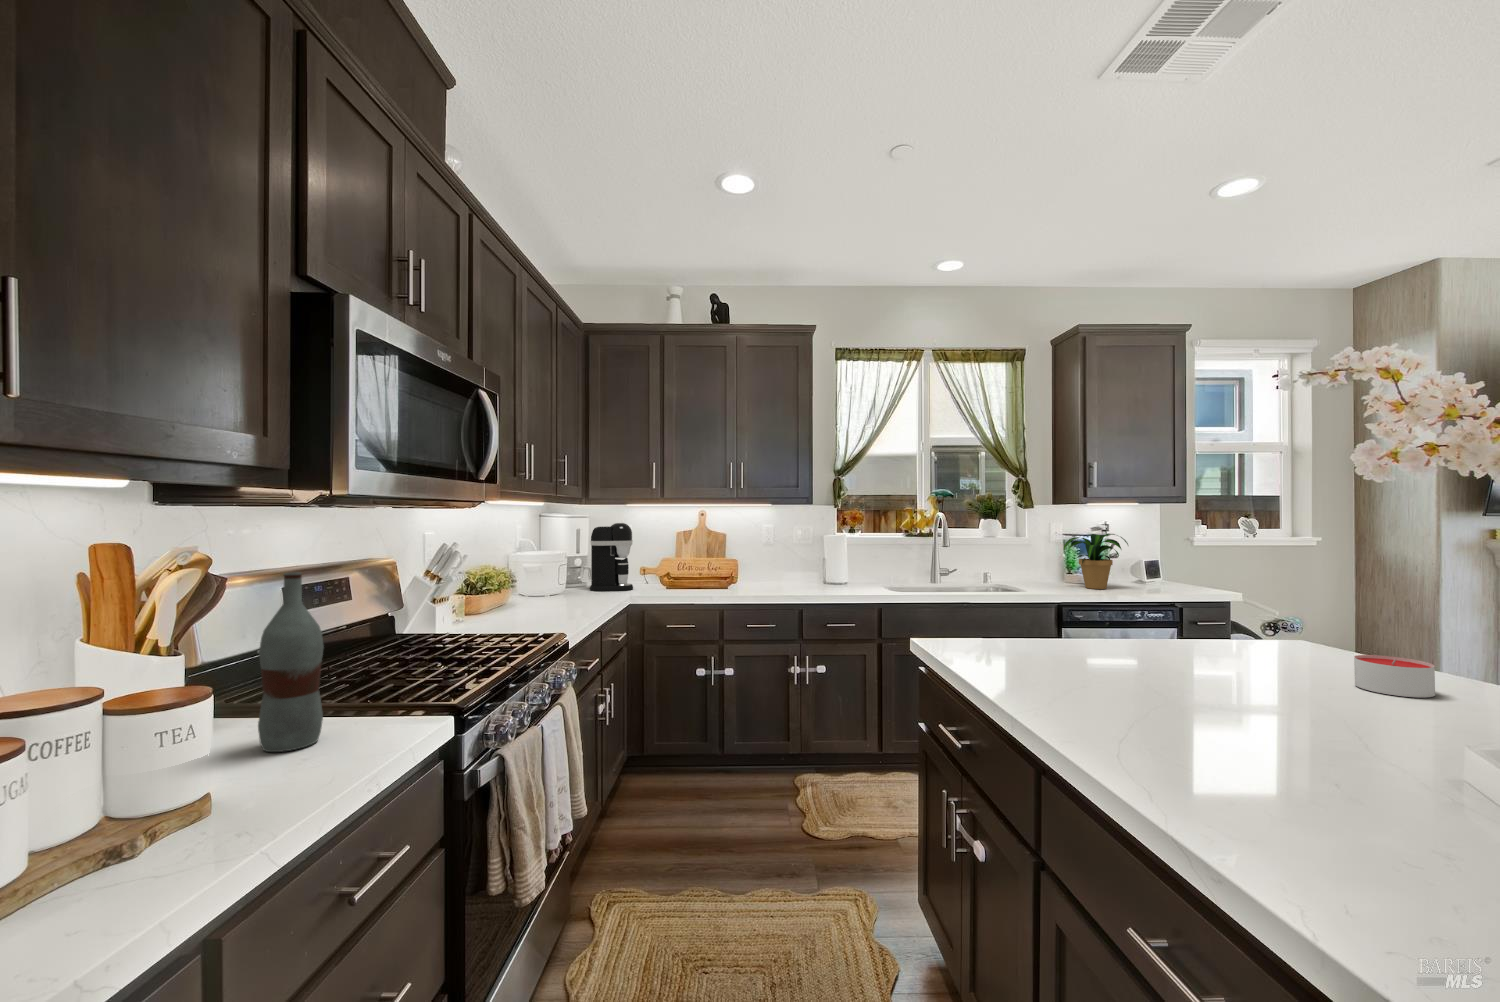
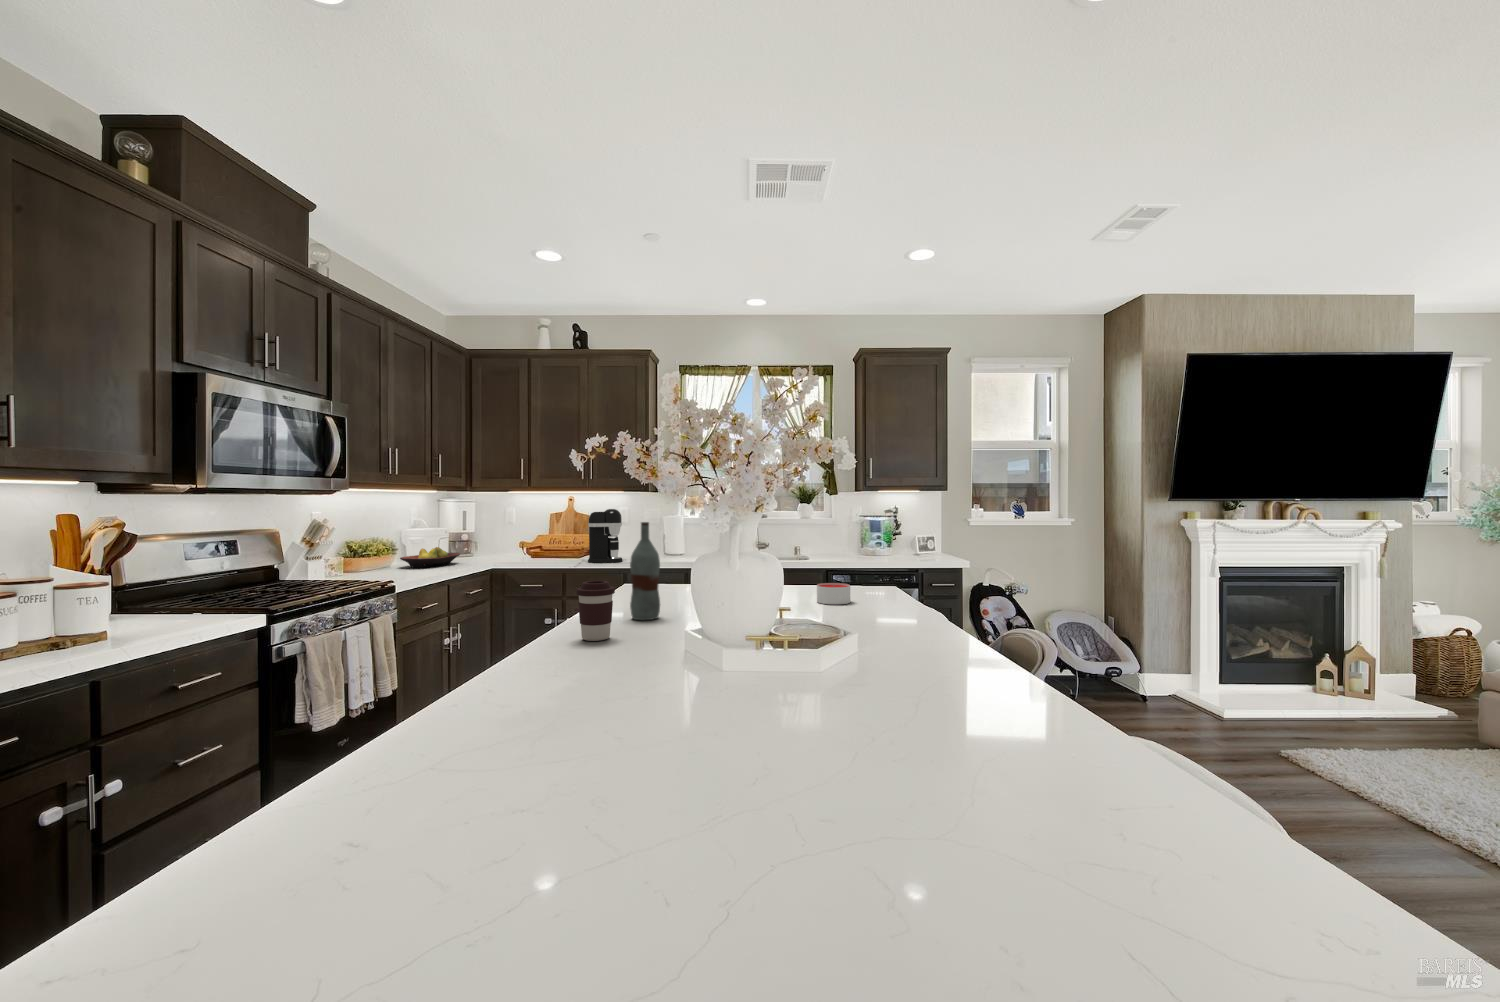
coffee maker: present [590,523,633,591] -> present [588,509,623,563]
potted plant: present [1064,534,1128,589] -> none [848,514,896,558]
bottle: present [258,572,324,752] -> present [630,522,660,620]
fruit bowl: none [526,578,595,607] -> present [400,547,460,568]
coffee cup: none [1241,692,1350,840] -> present [576,581,615,641]

